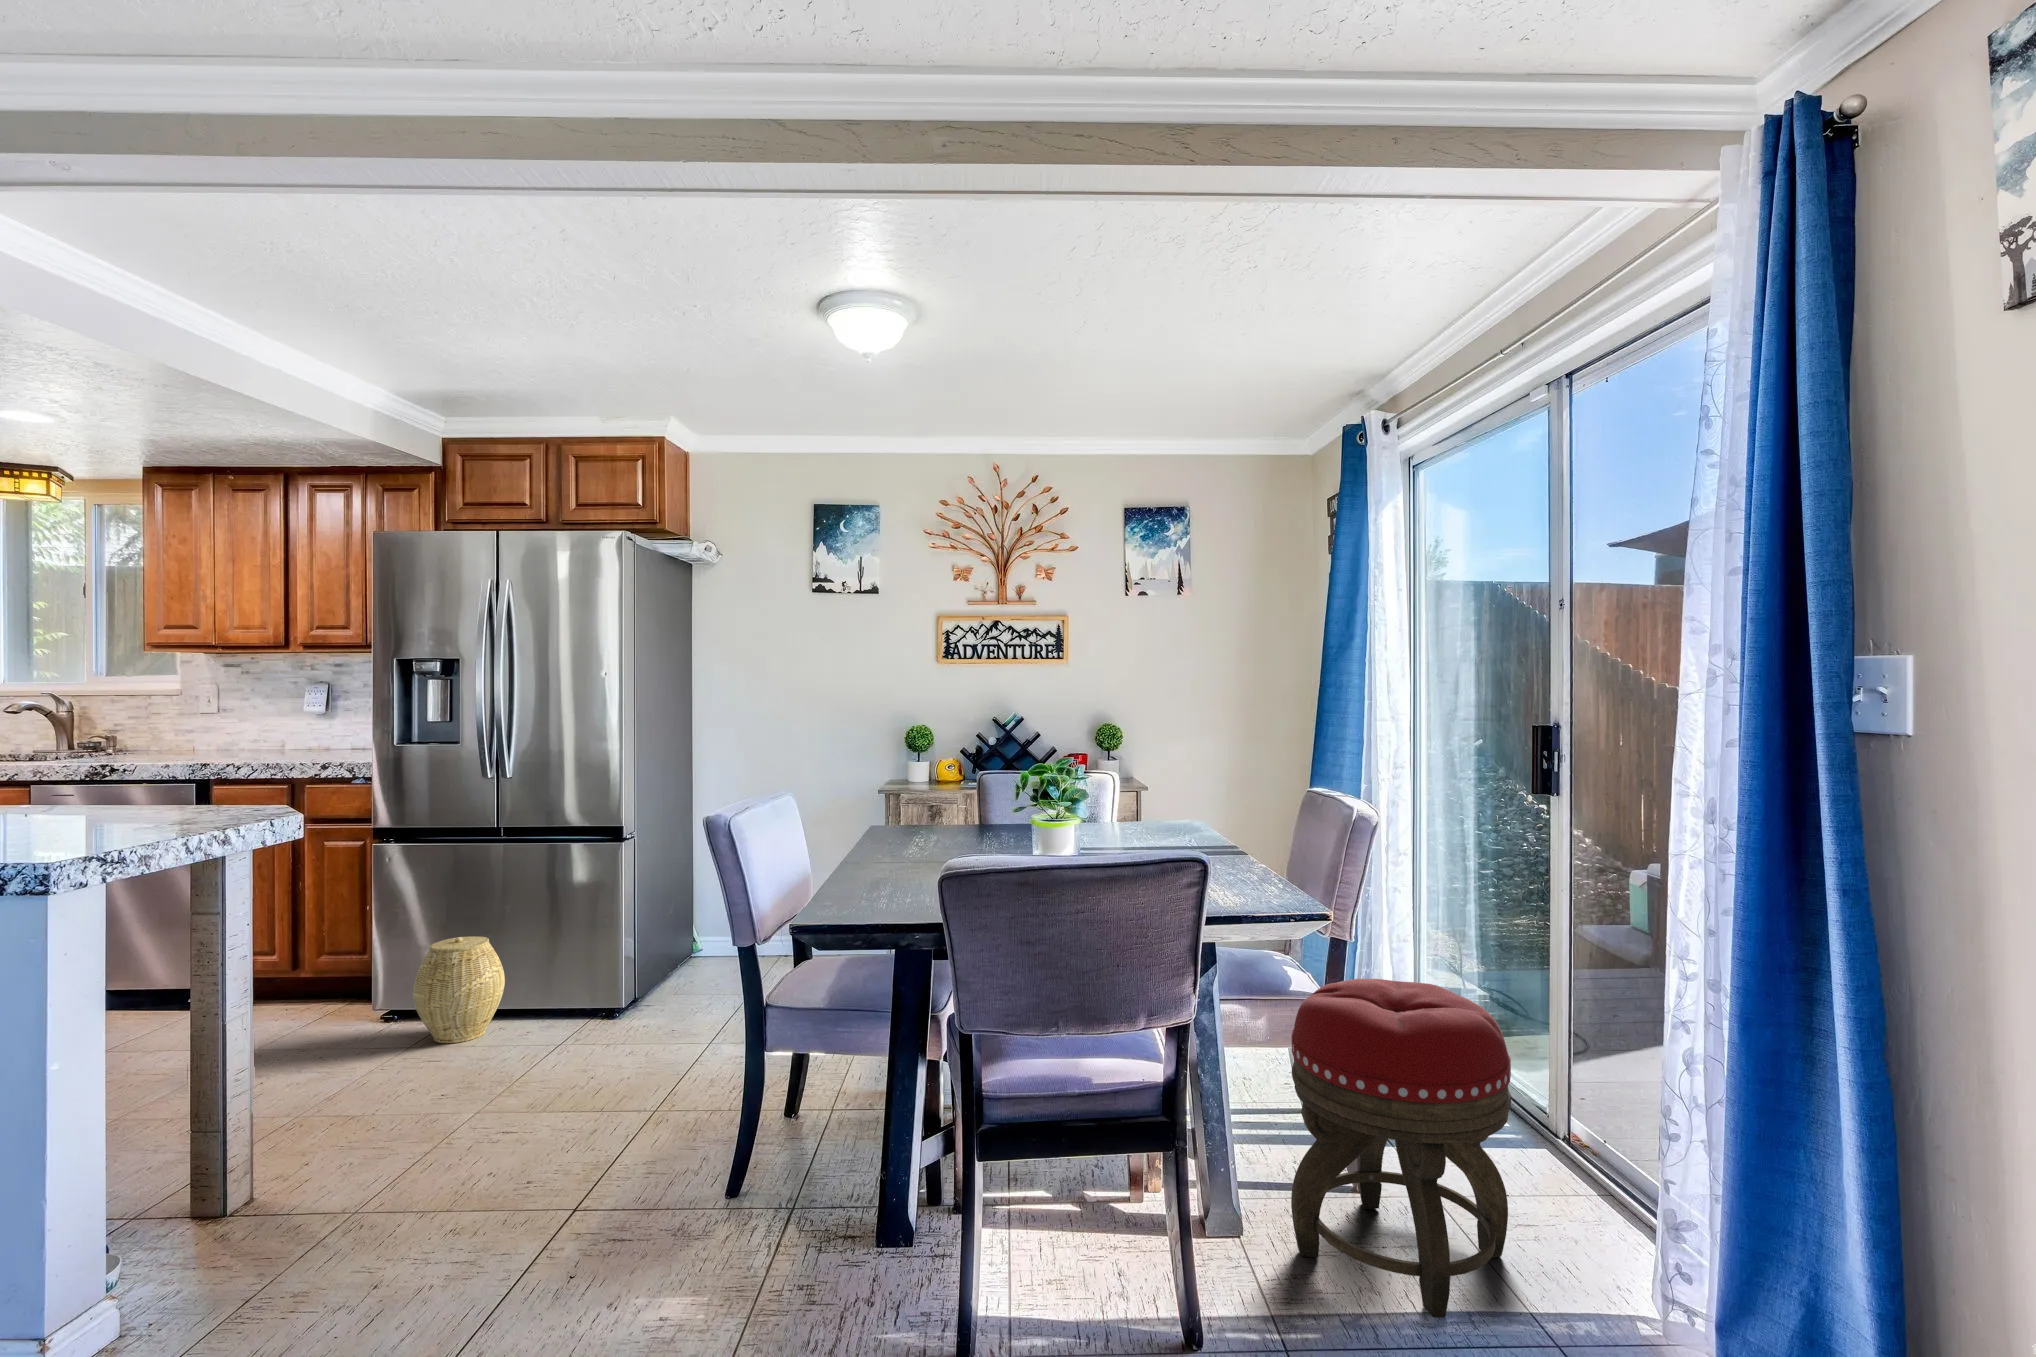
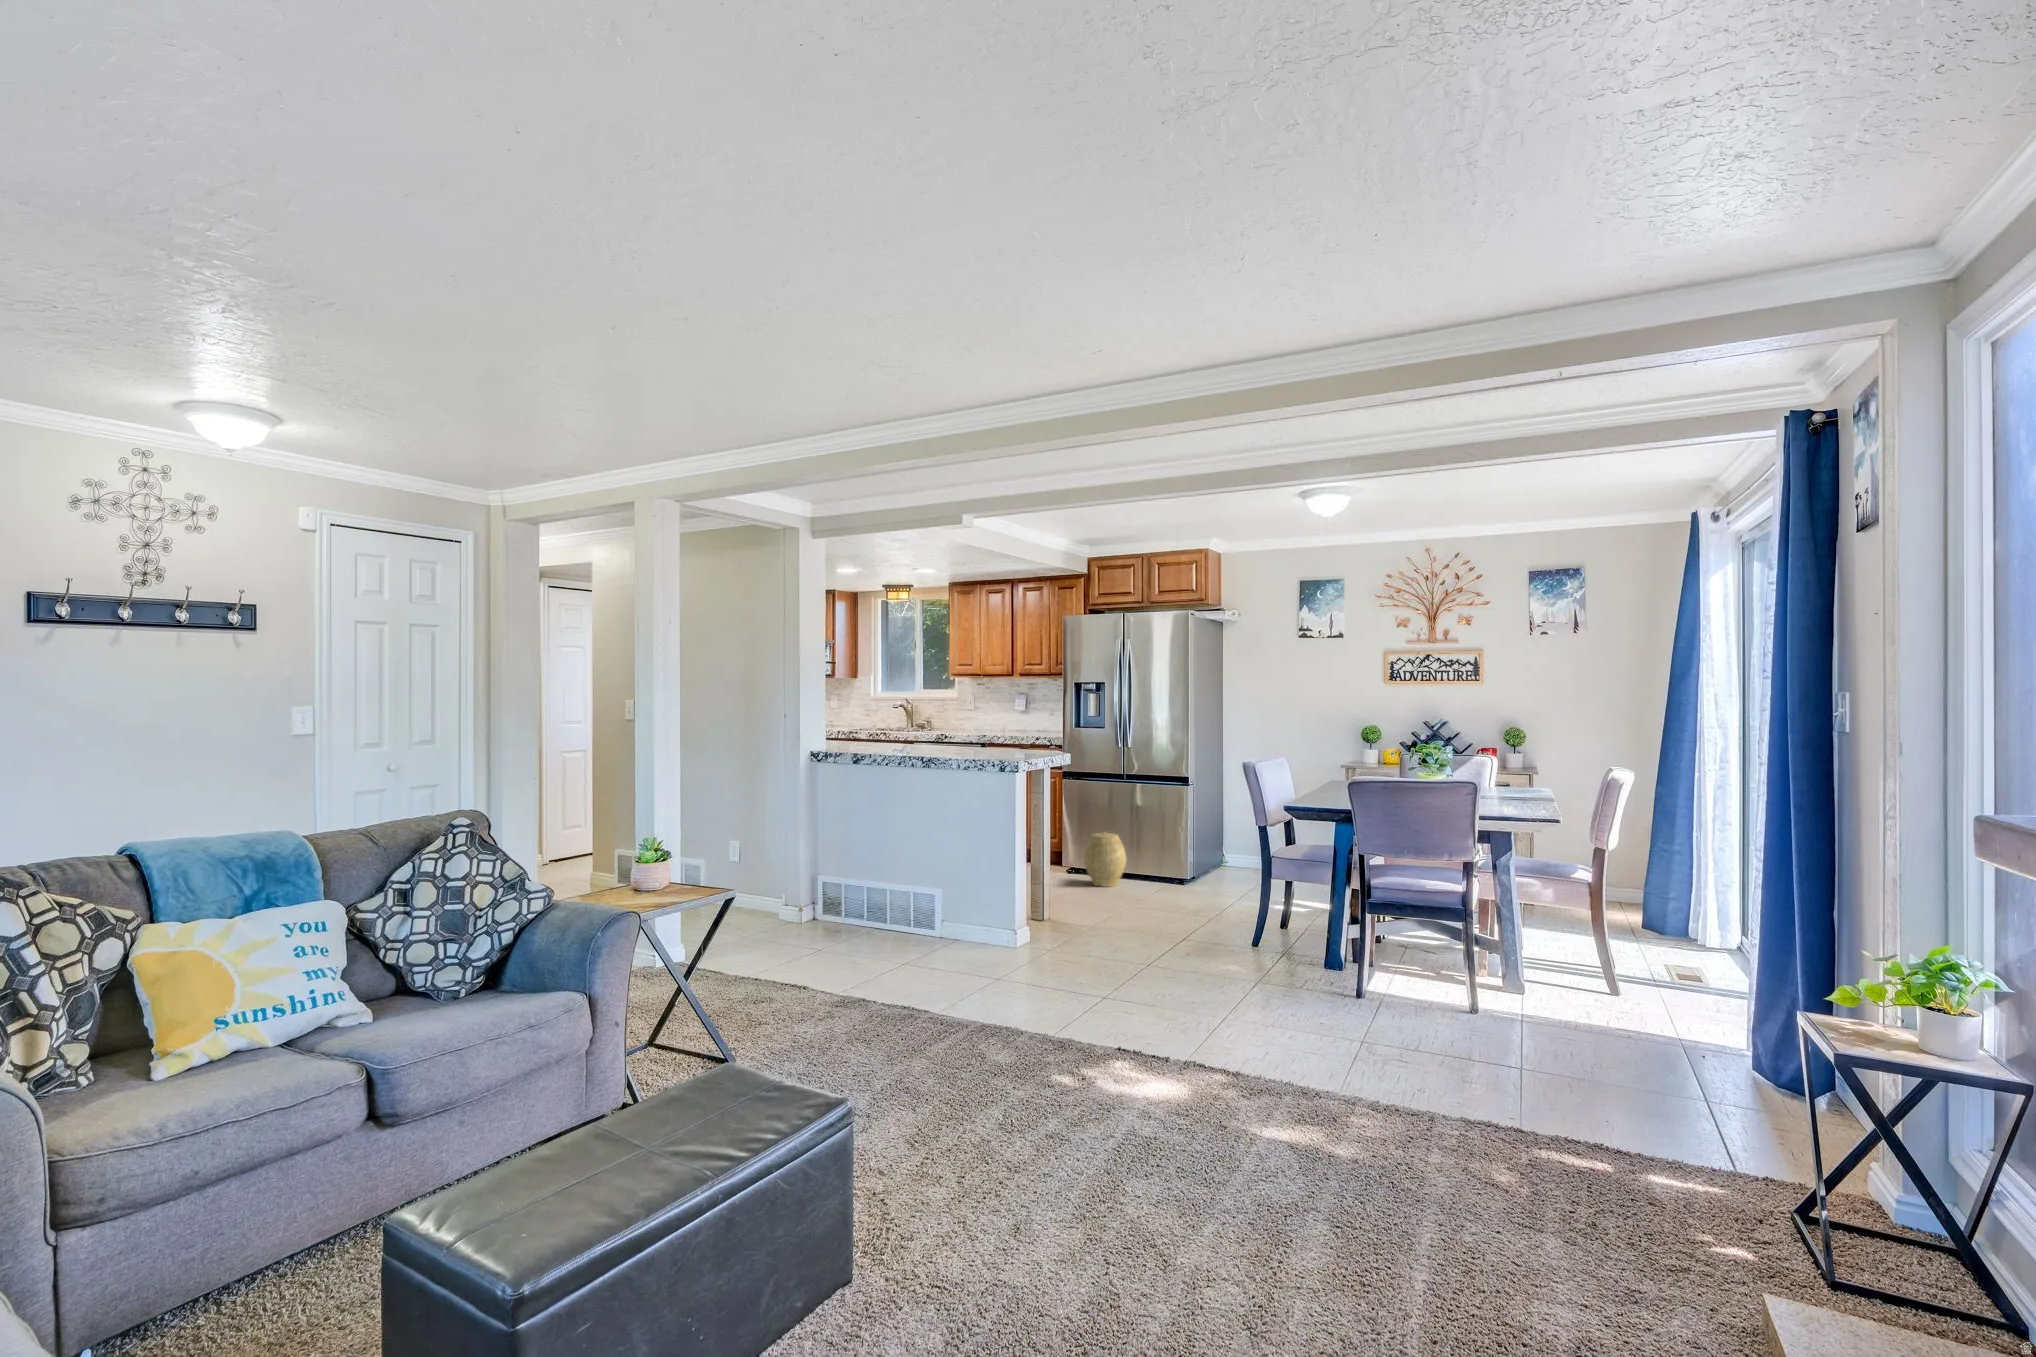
footstool: present [1291,979,1511,1317] -> none [1540,871,1674,1032]

